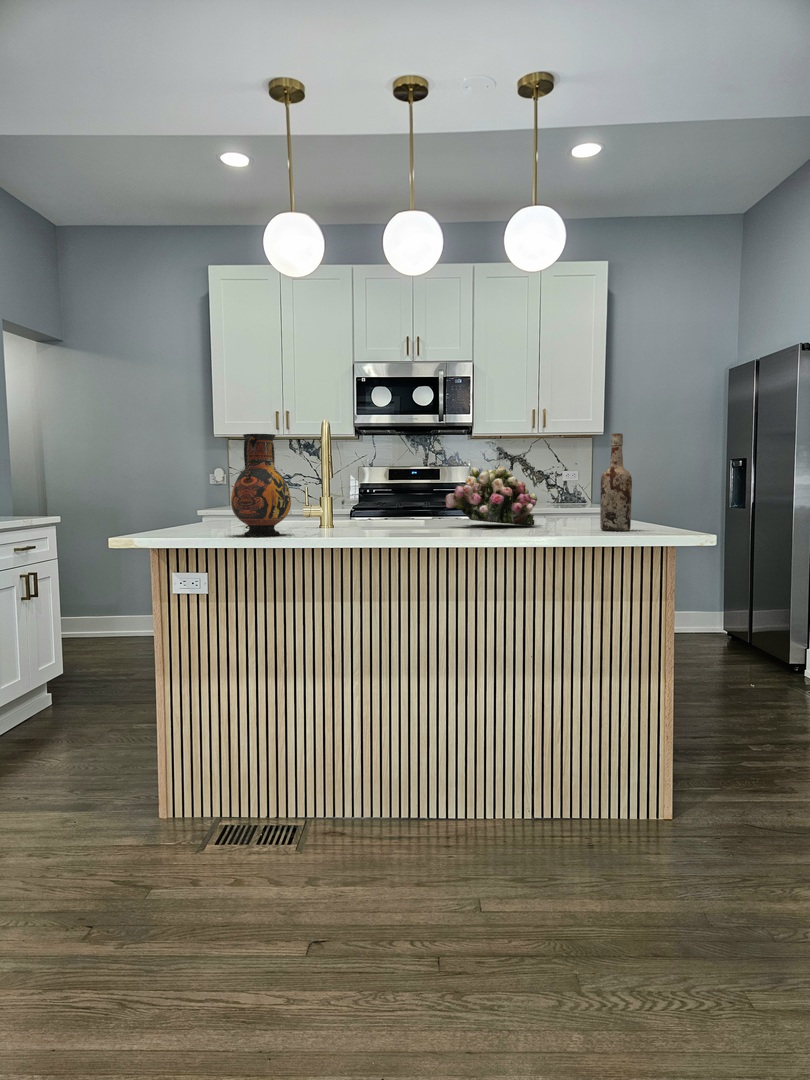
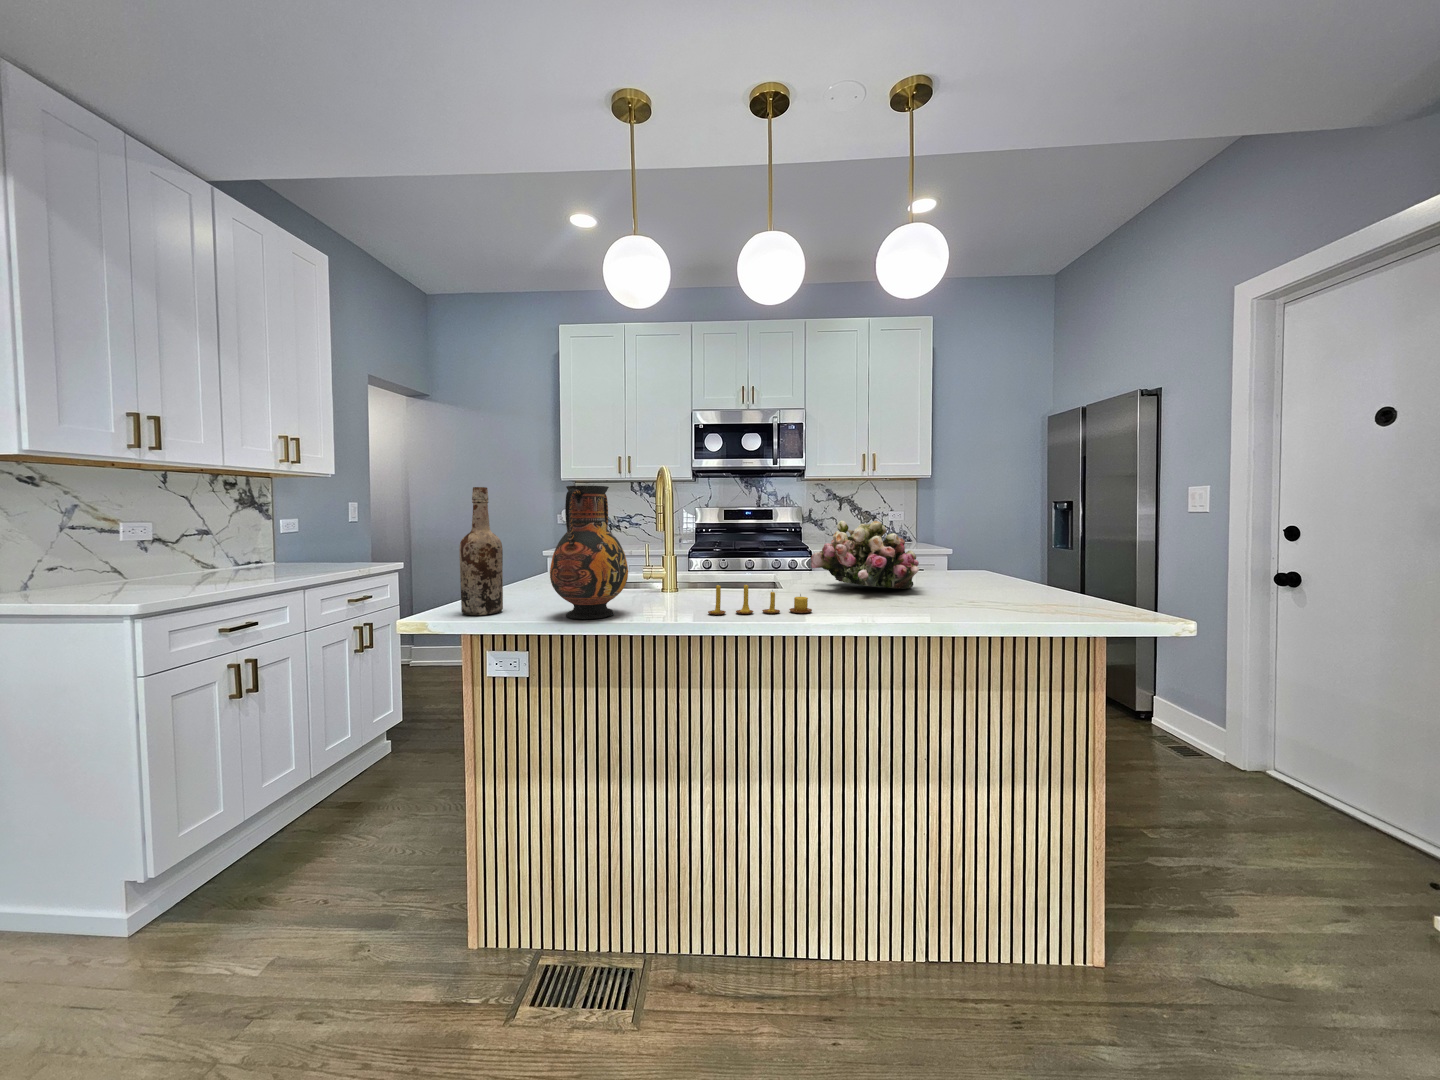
wine bottle: present [600,433,632,531] -> present [459,487,503,615]
candle: none [353,509,434,534] -> present [708,585,812,615]

